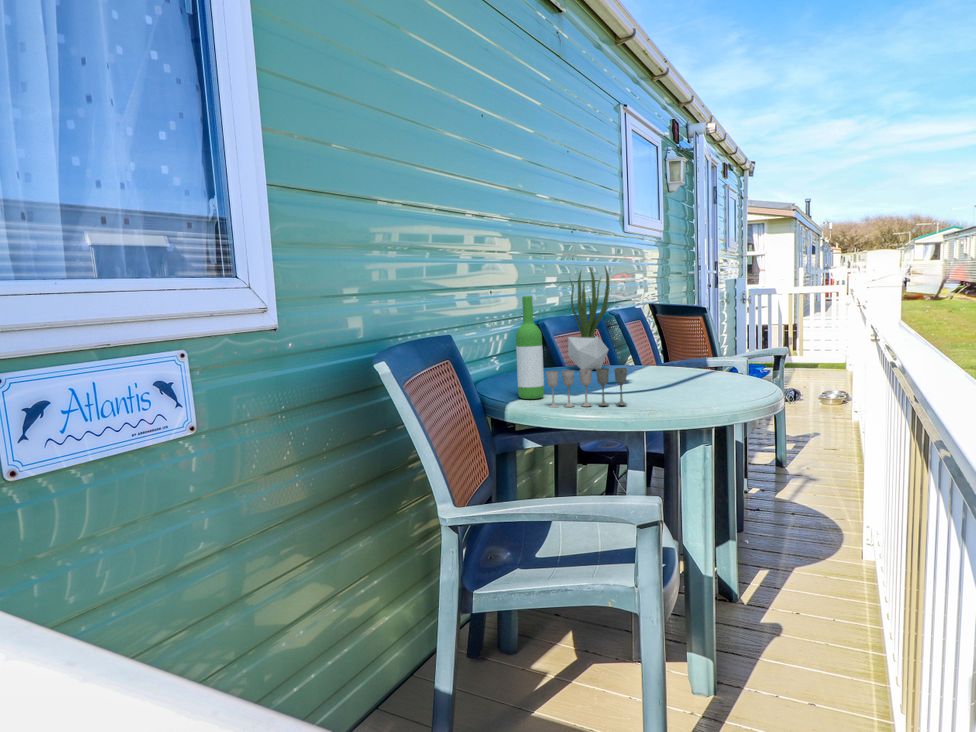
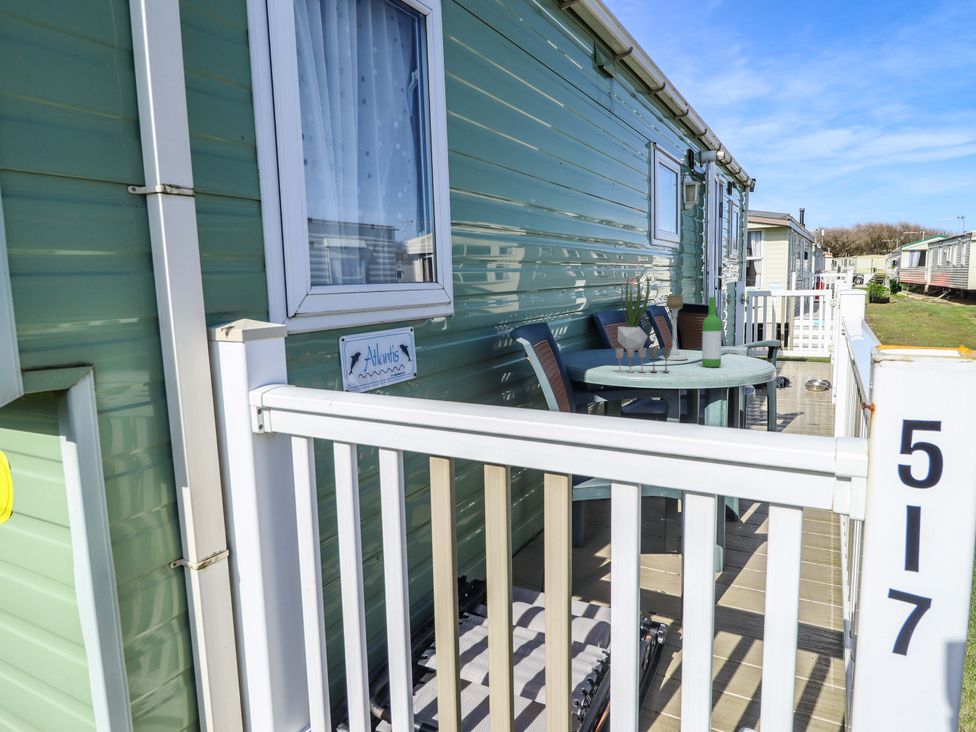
candle holder: none [623,292,660,383] -> present [661,295,688,360]
wine bottle: present [516,296,544,399] -> present [702,297,722,367]

